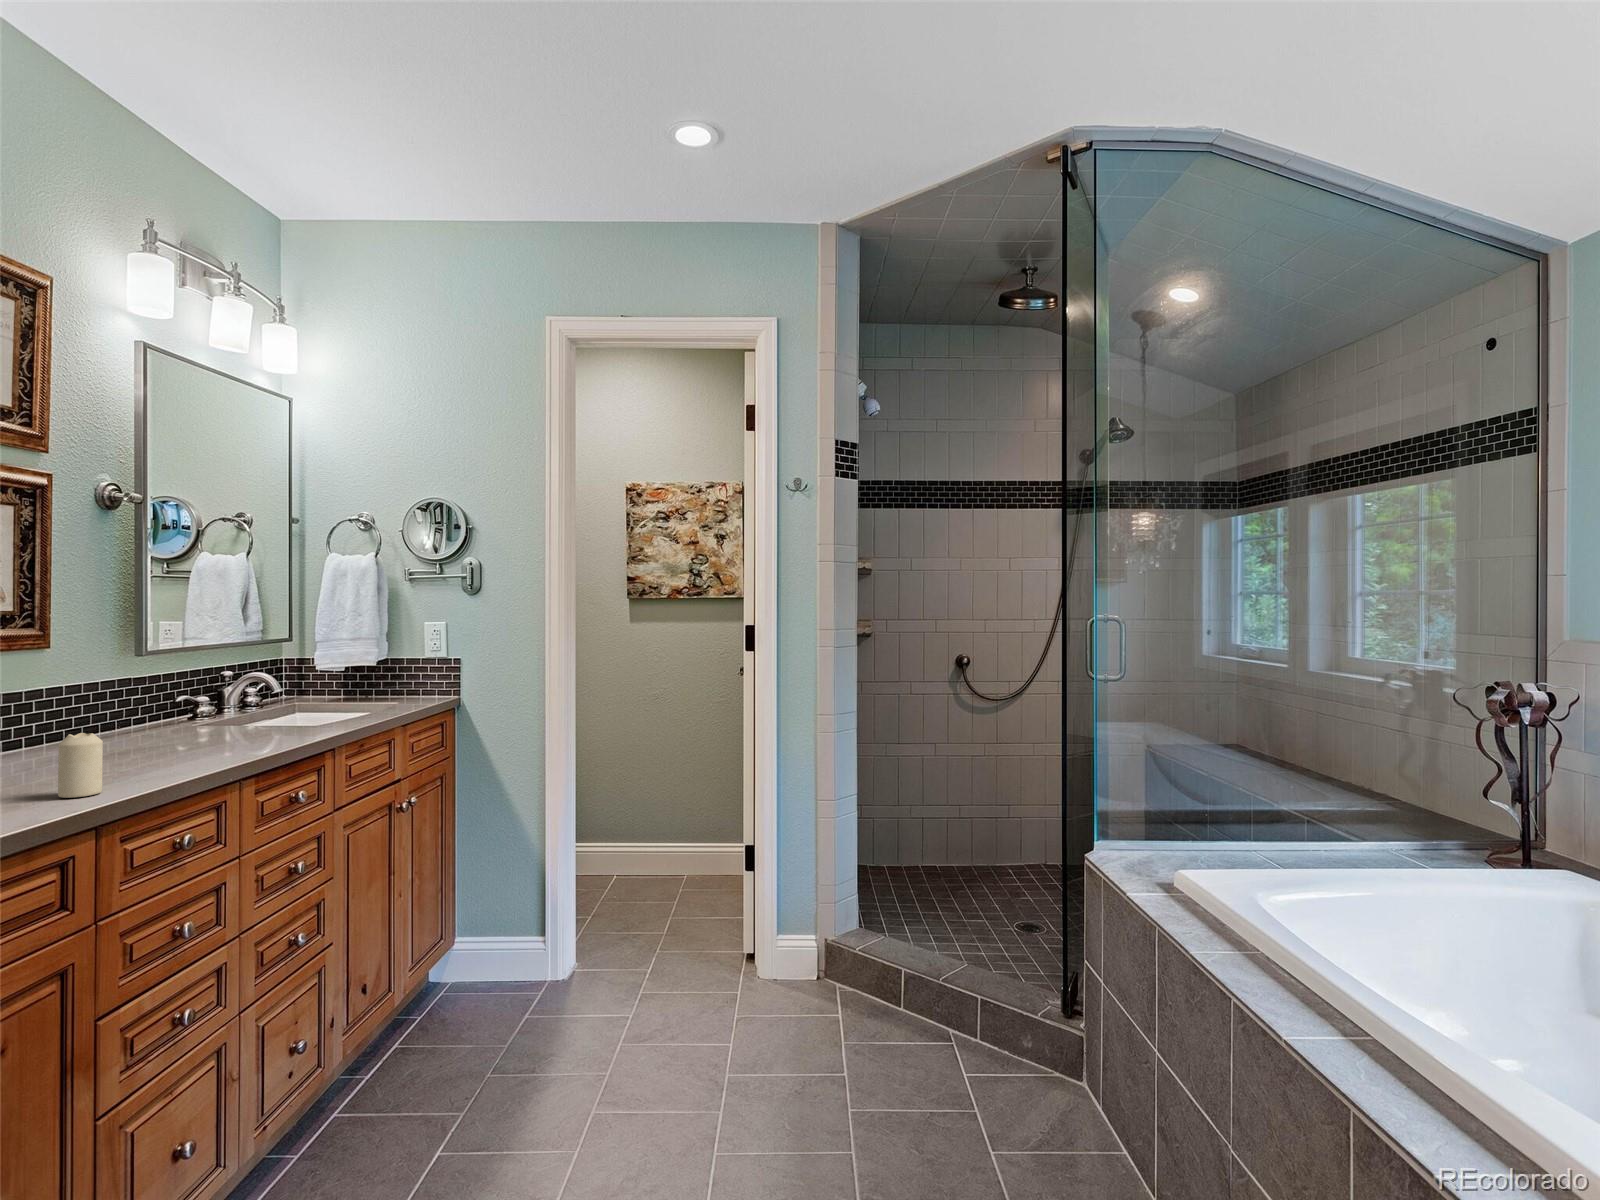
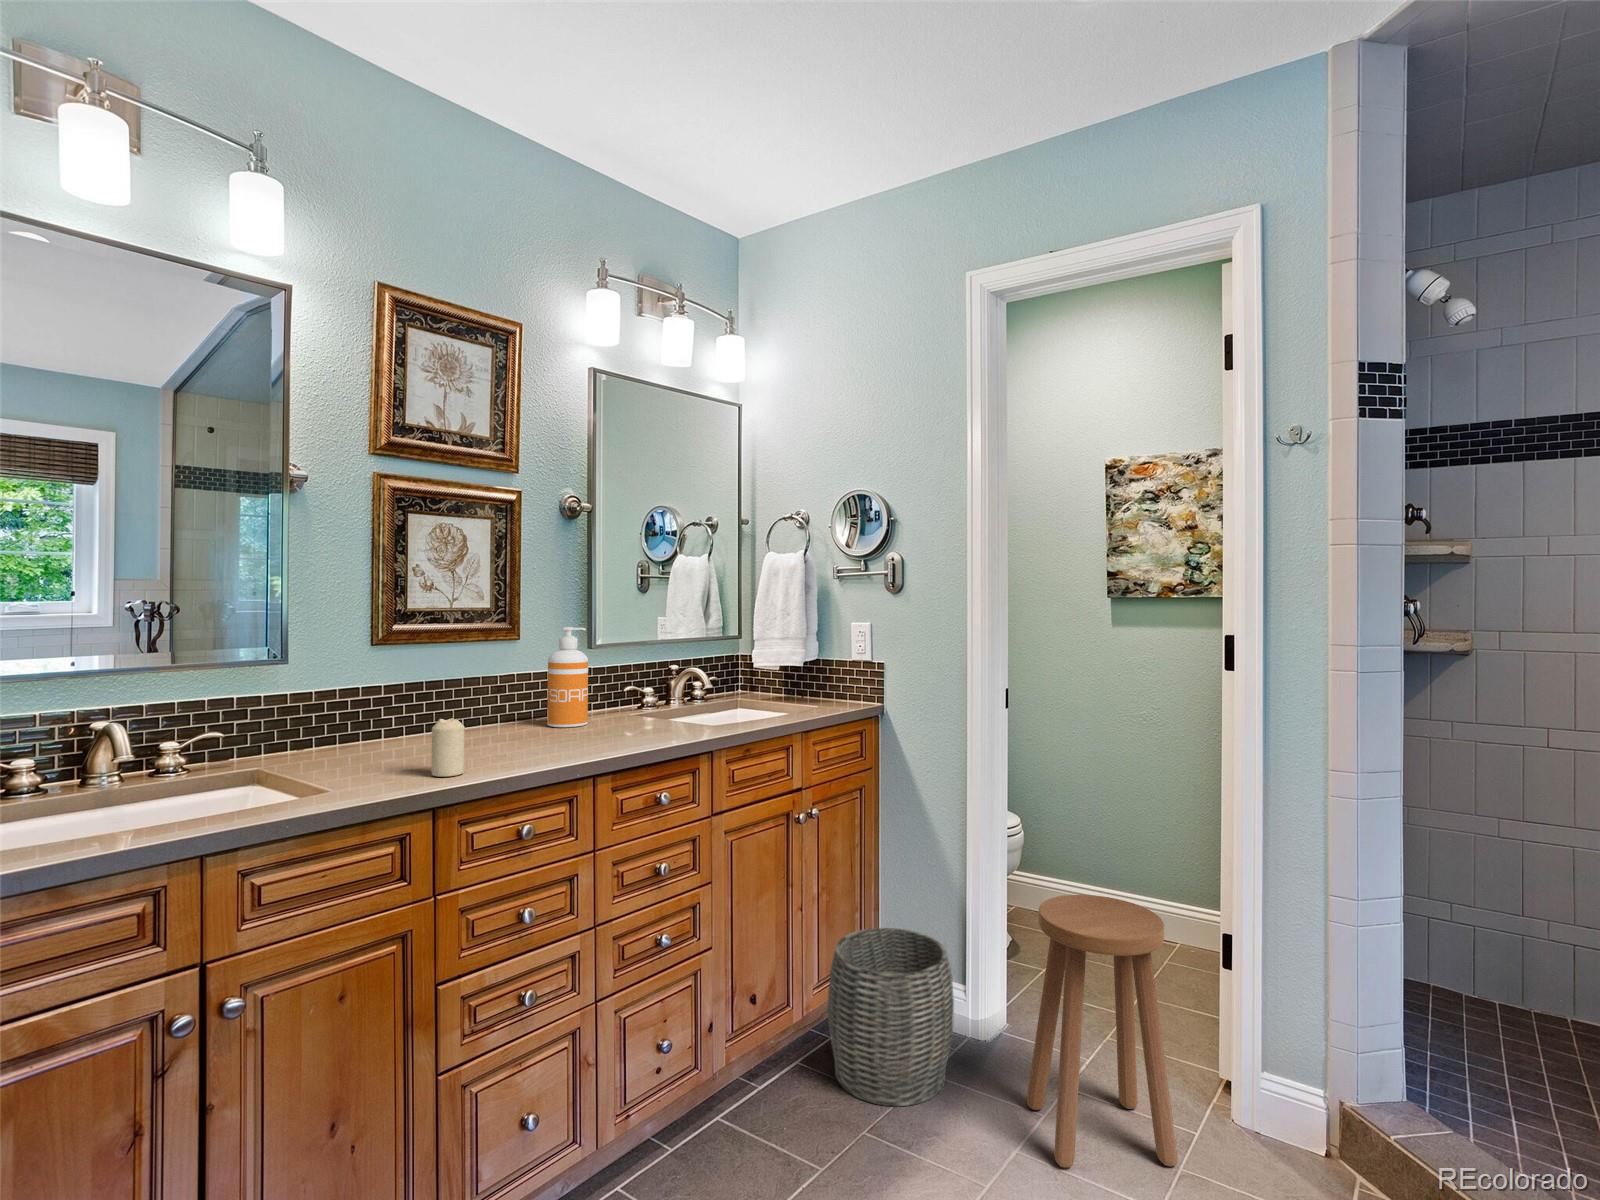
soap dispenser: none [93,632,151,746] -> present [547,627,588,727]
stool: none [614,827,728,1032] -> present [1027,895,1178,1168]
woven basket: none [433,894,551,1047] -> present [828,928,954,1106]

